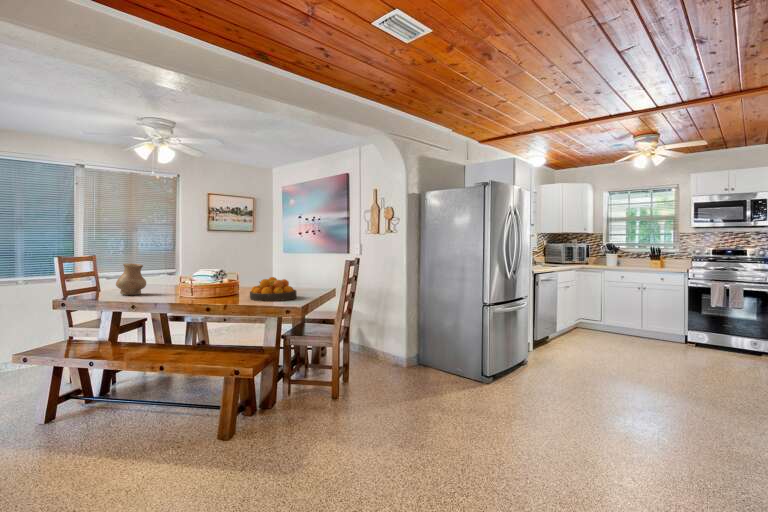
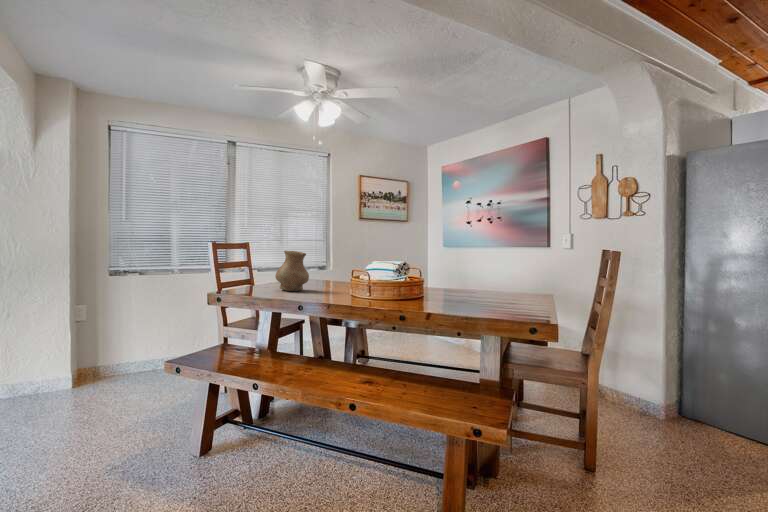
fruit bowl: present [250,277,297,301] -> none [449,274,518,310]

